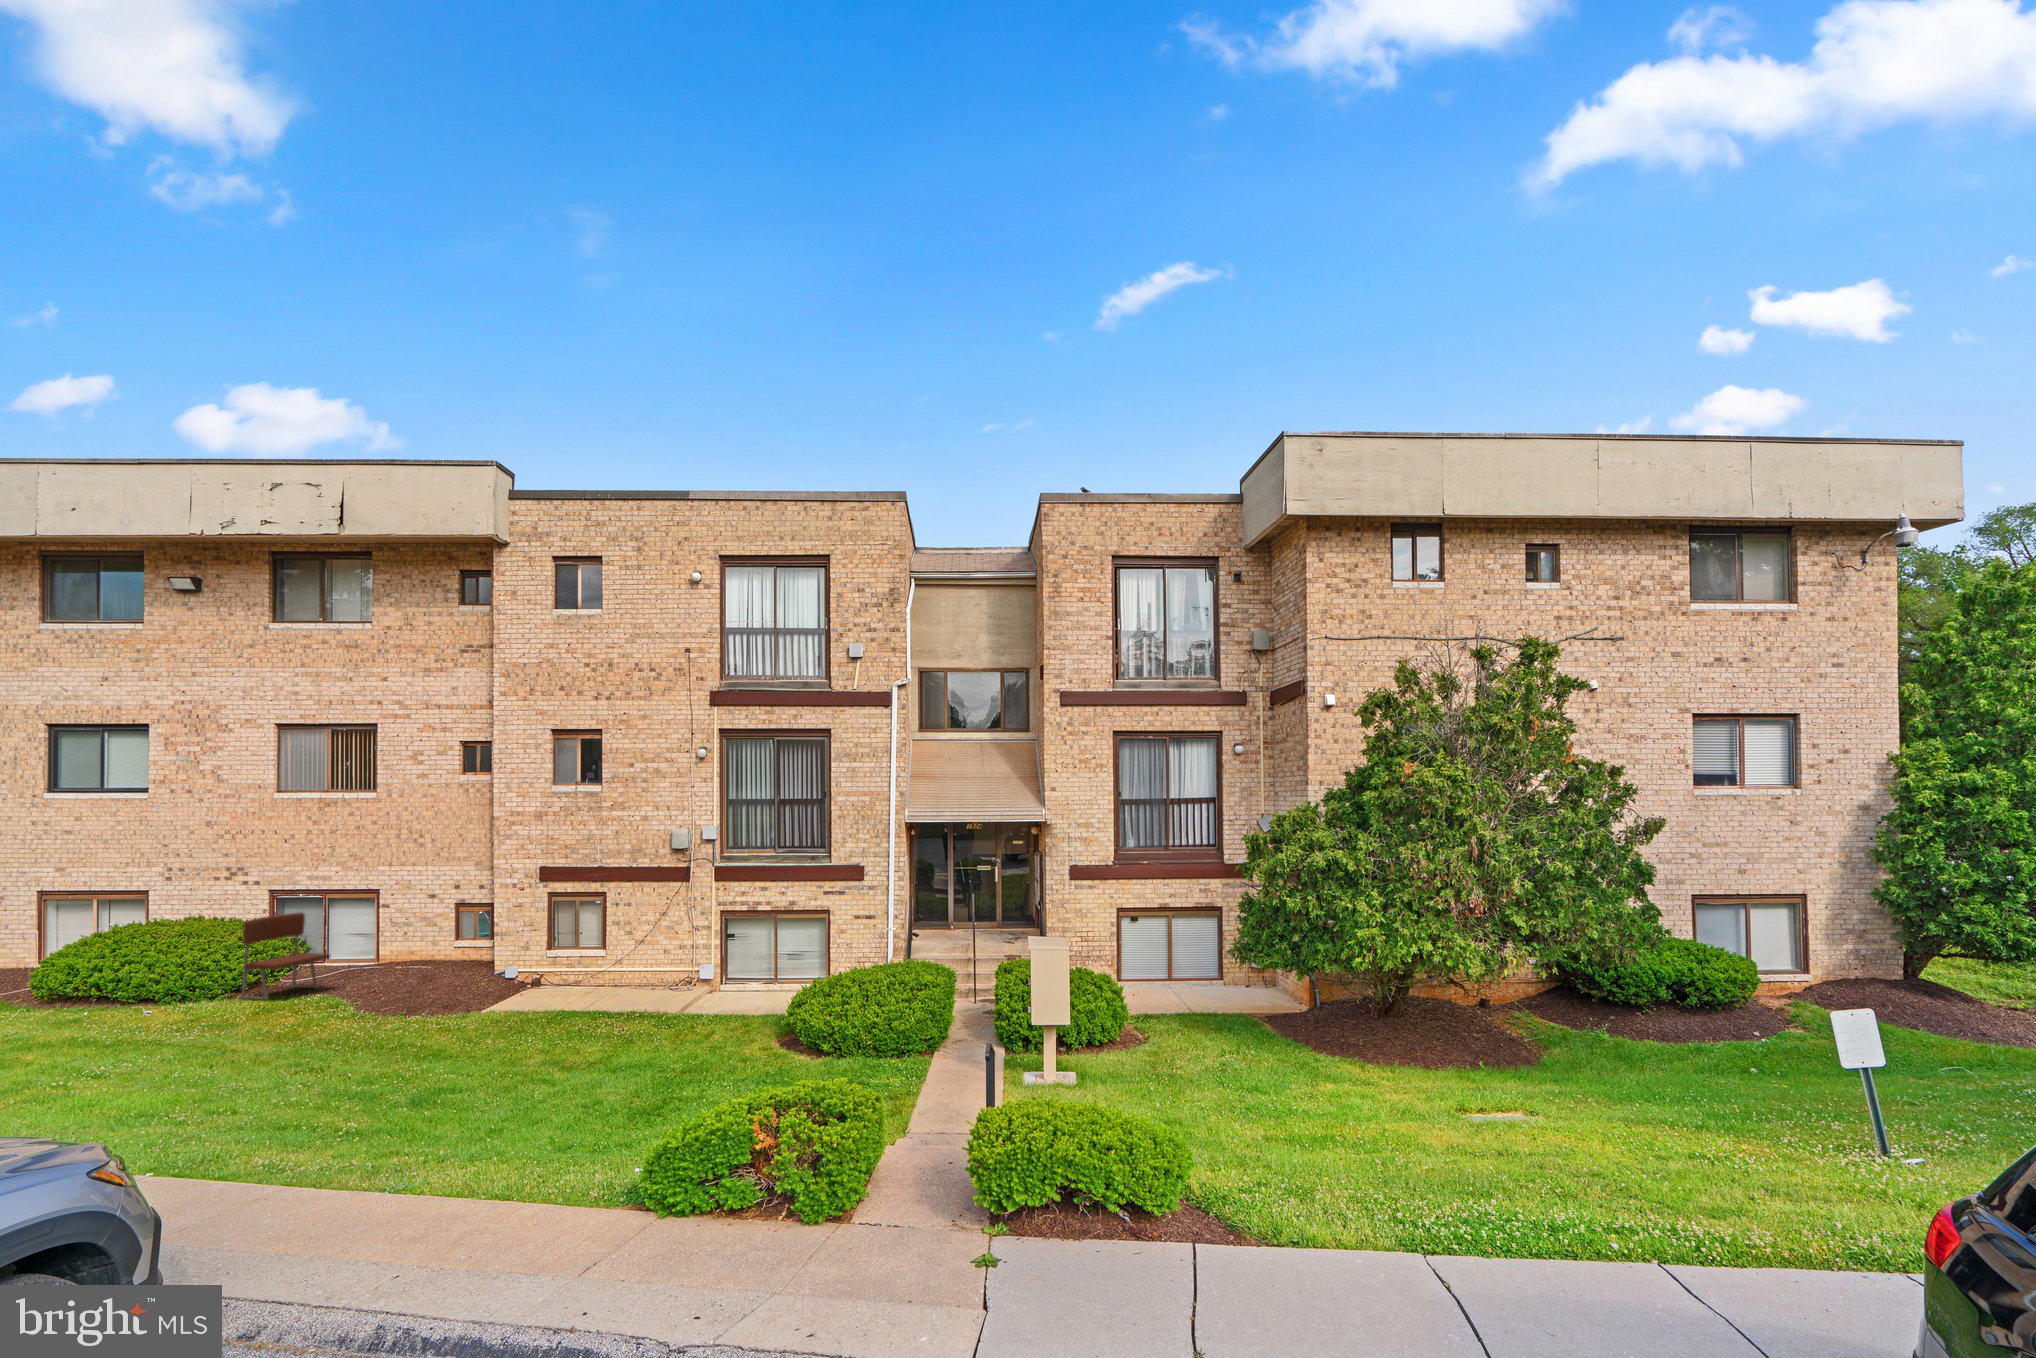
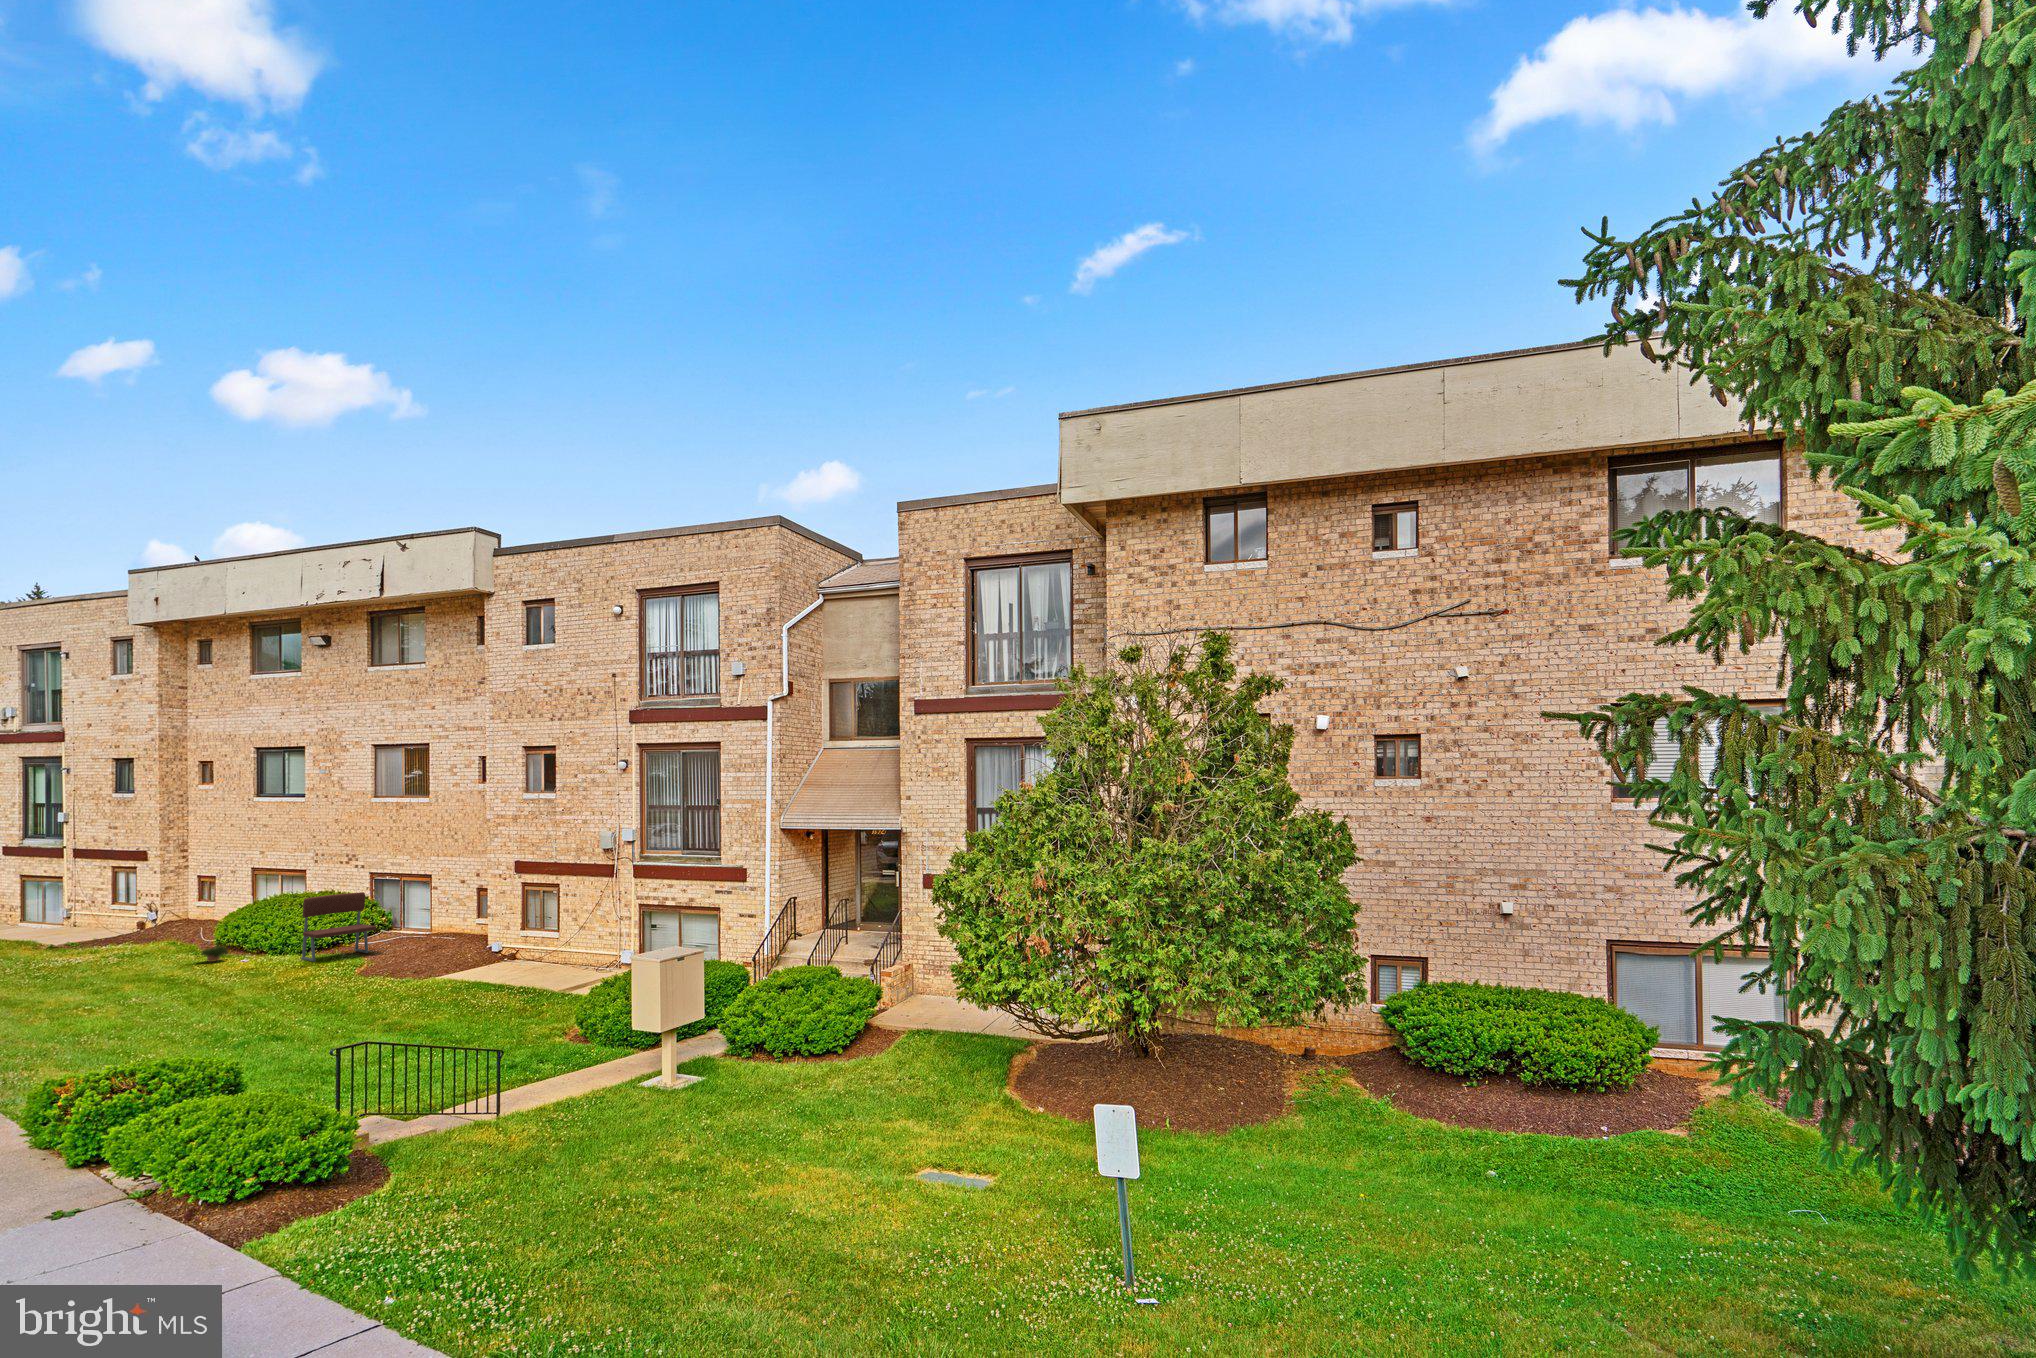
potted plant: none [94,984,139,1010] -> present [197,945,228,962]

